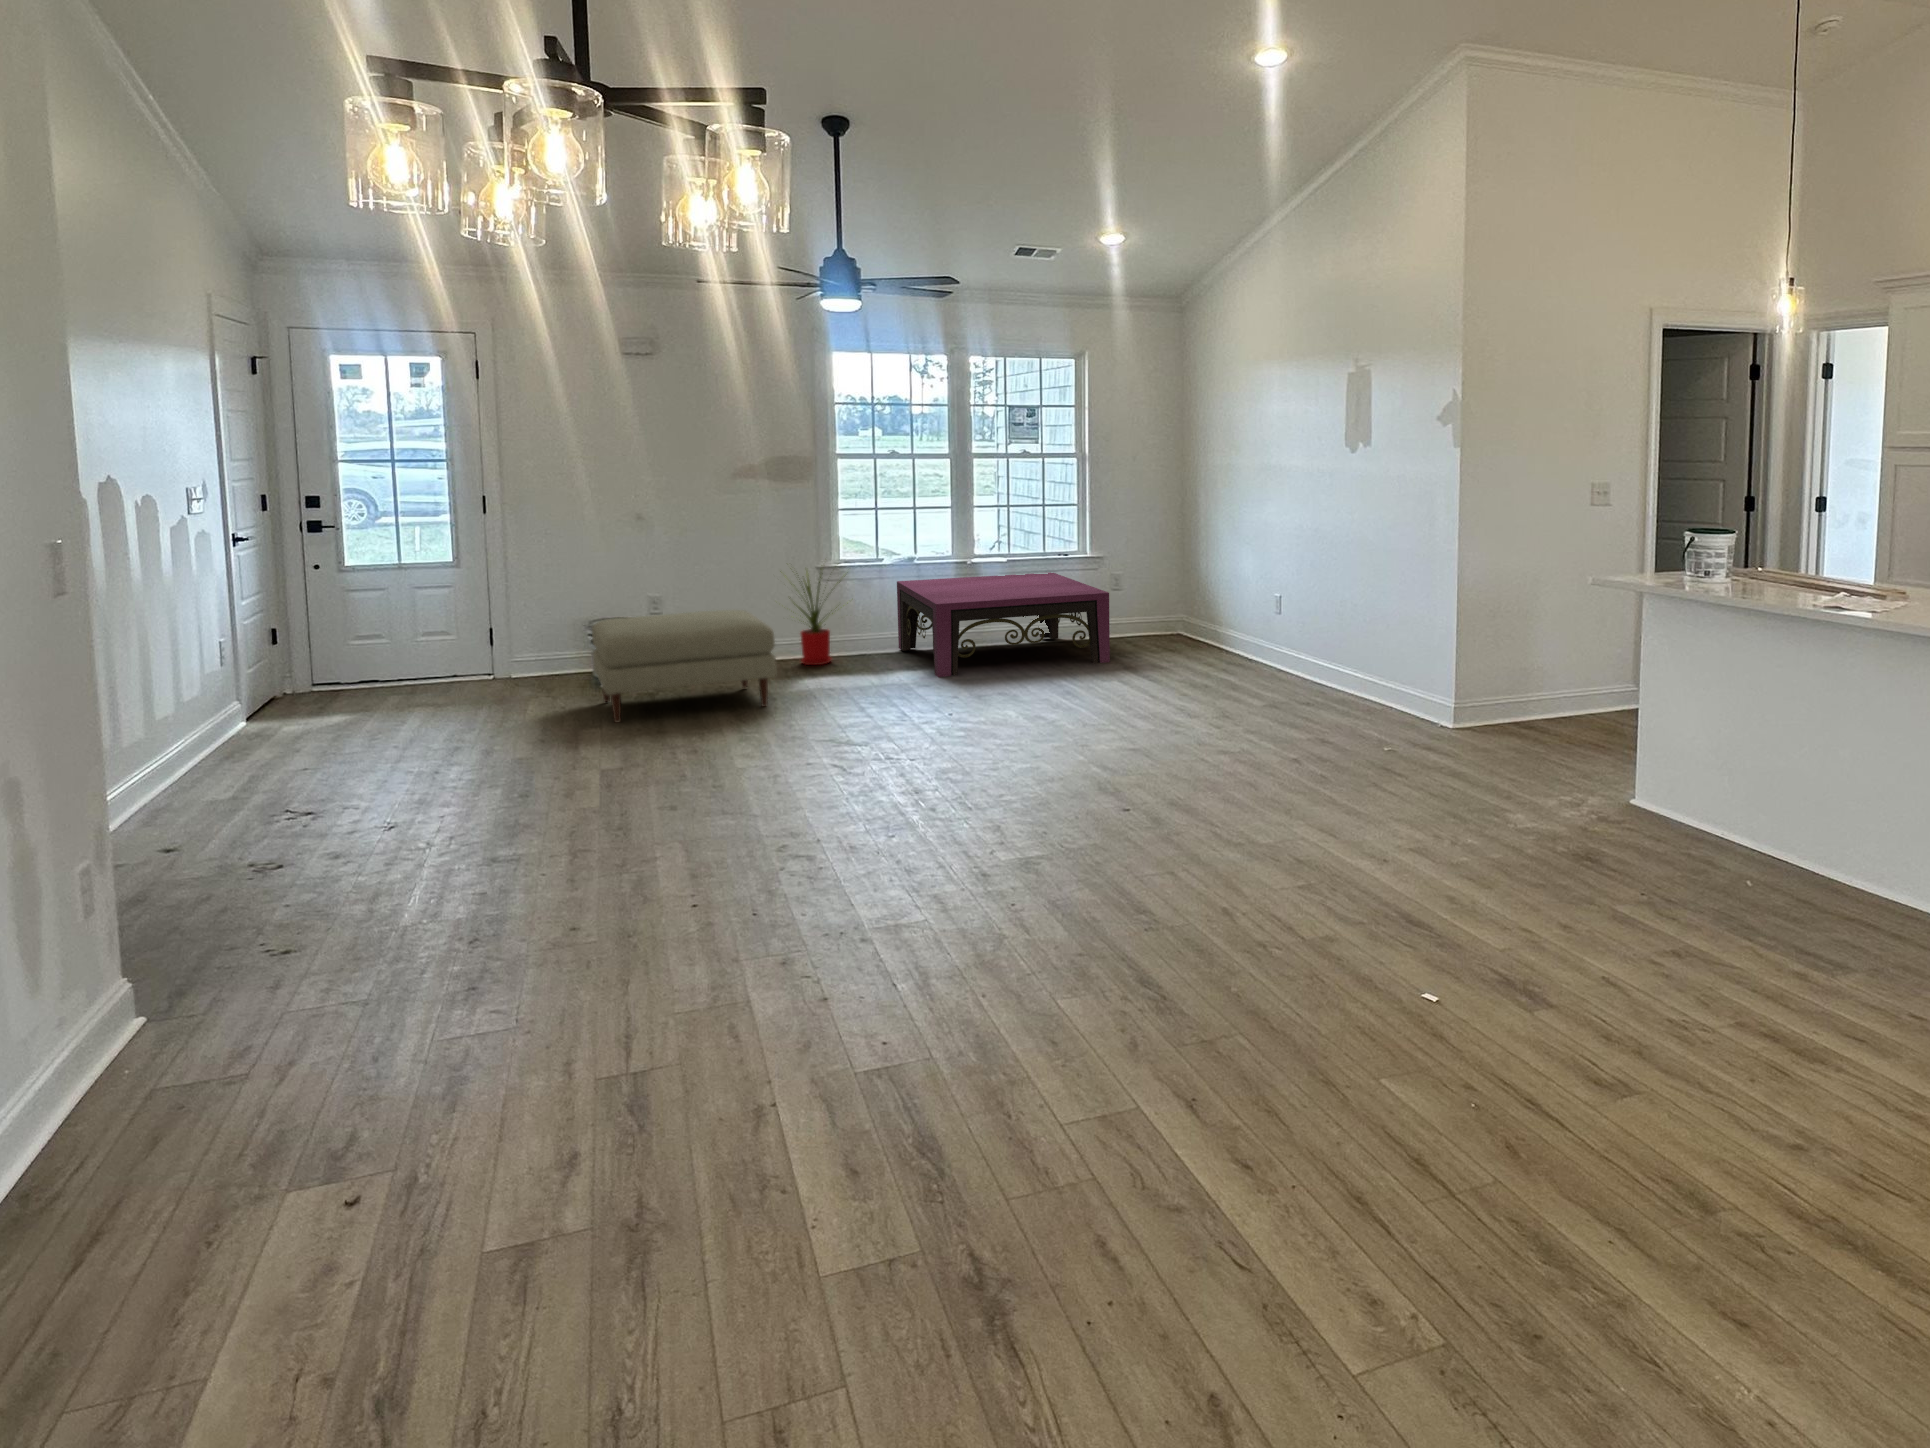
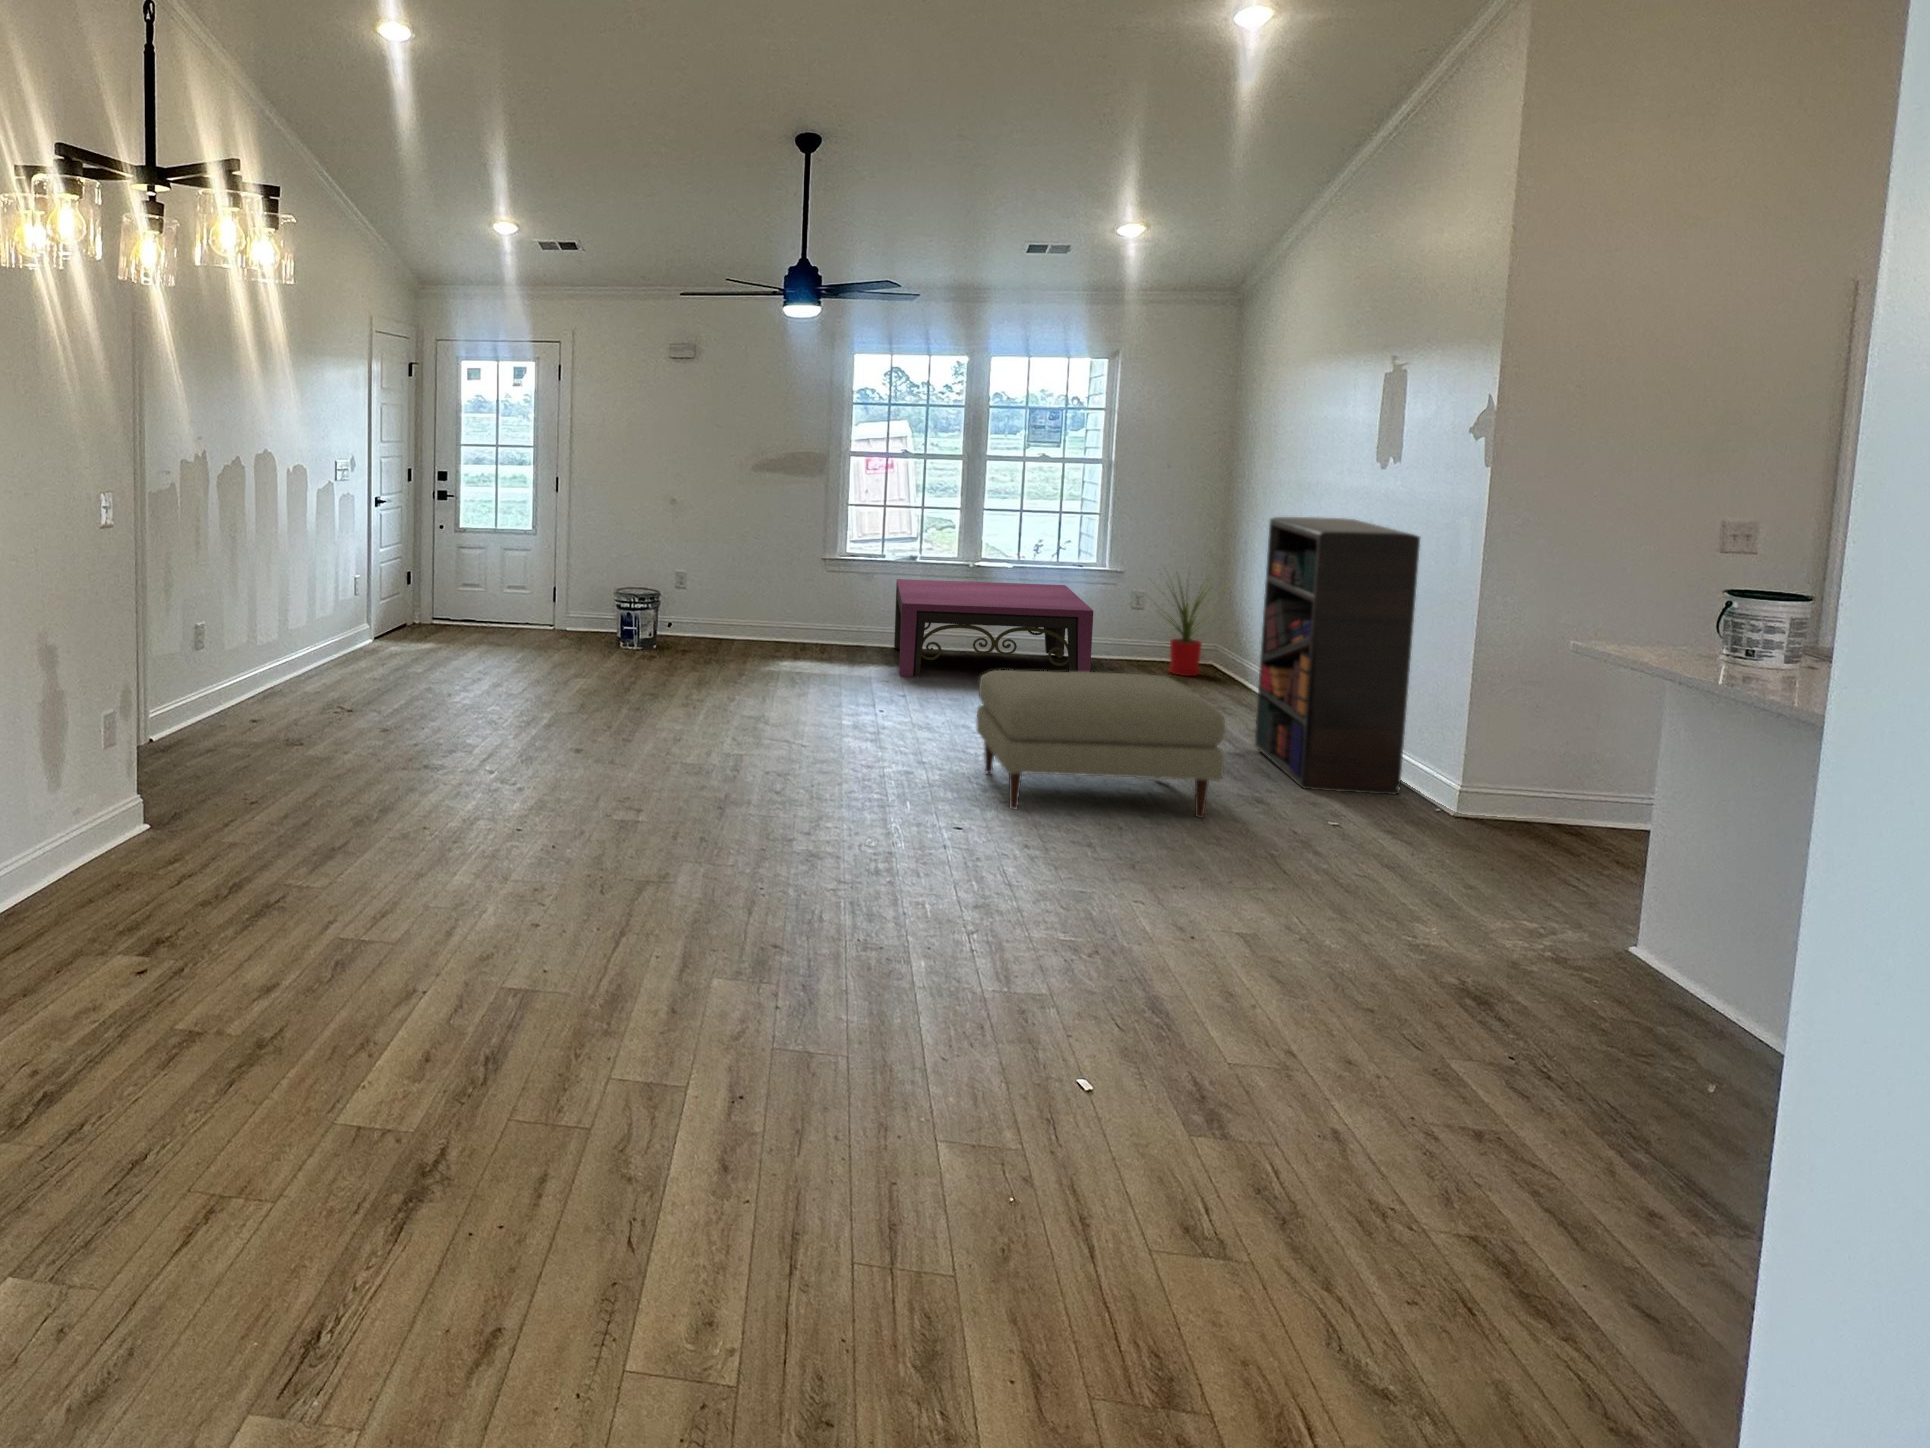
bookshelf: none [1299,493,1441,725] -> present [1255,517,1420,794]
house plant: present [794,575,840,665] -> present [1155,583,1229,676]
ottoman: present [592,610,776,722] -> present [976,670,1225,817]

